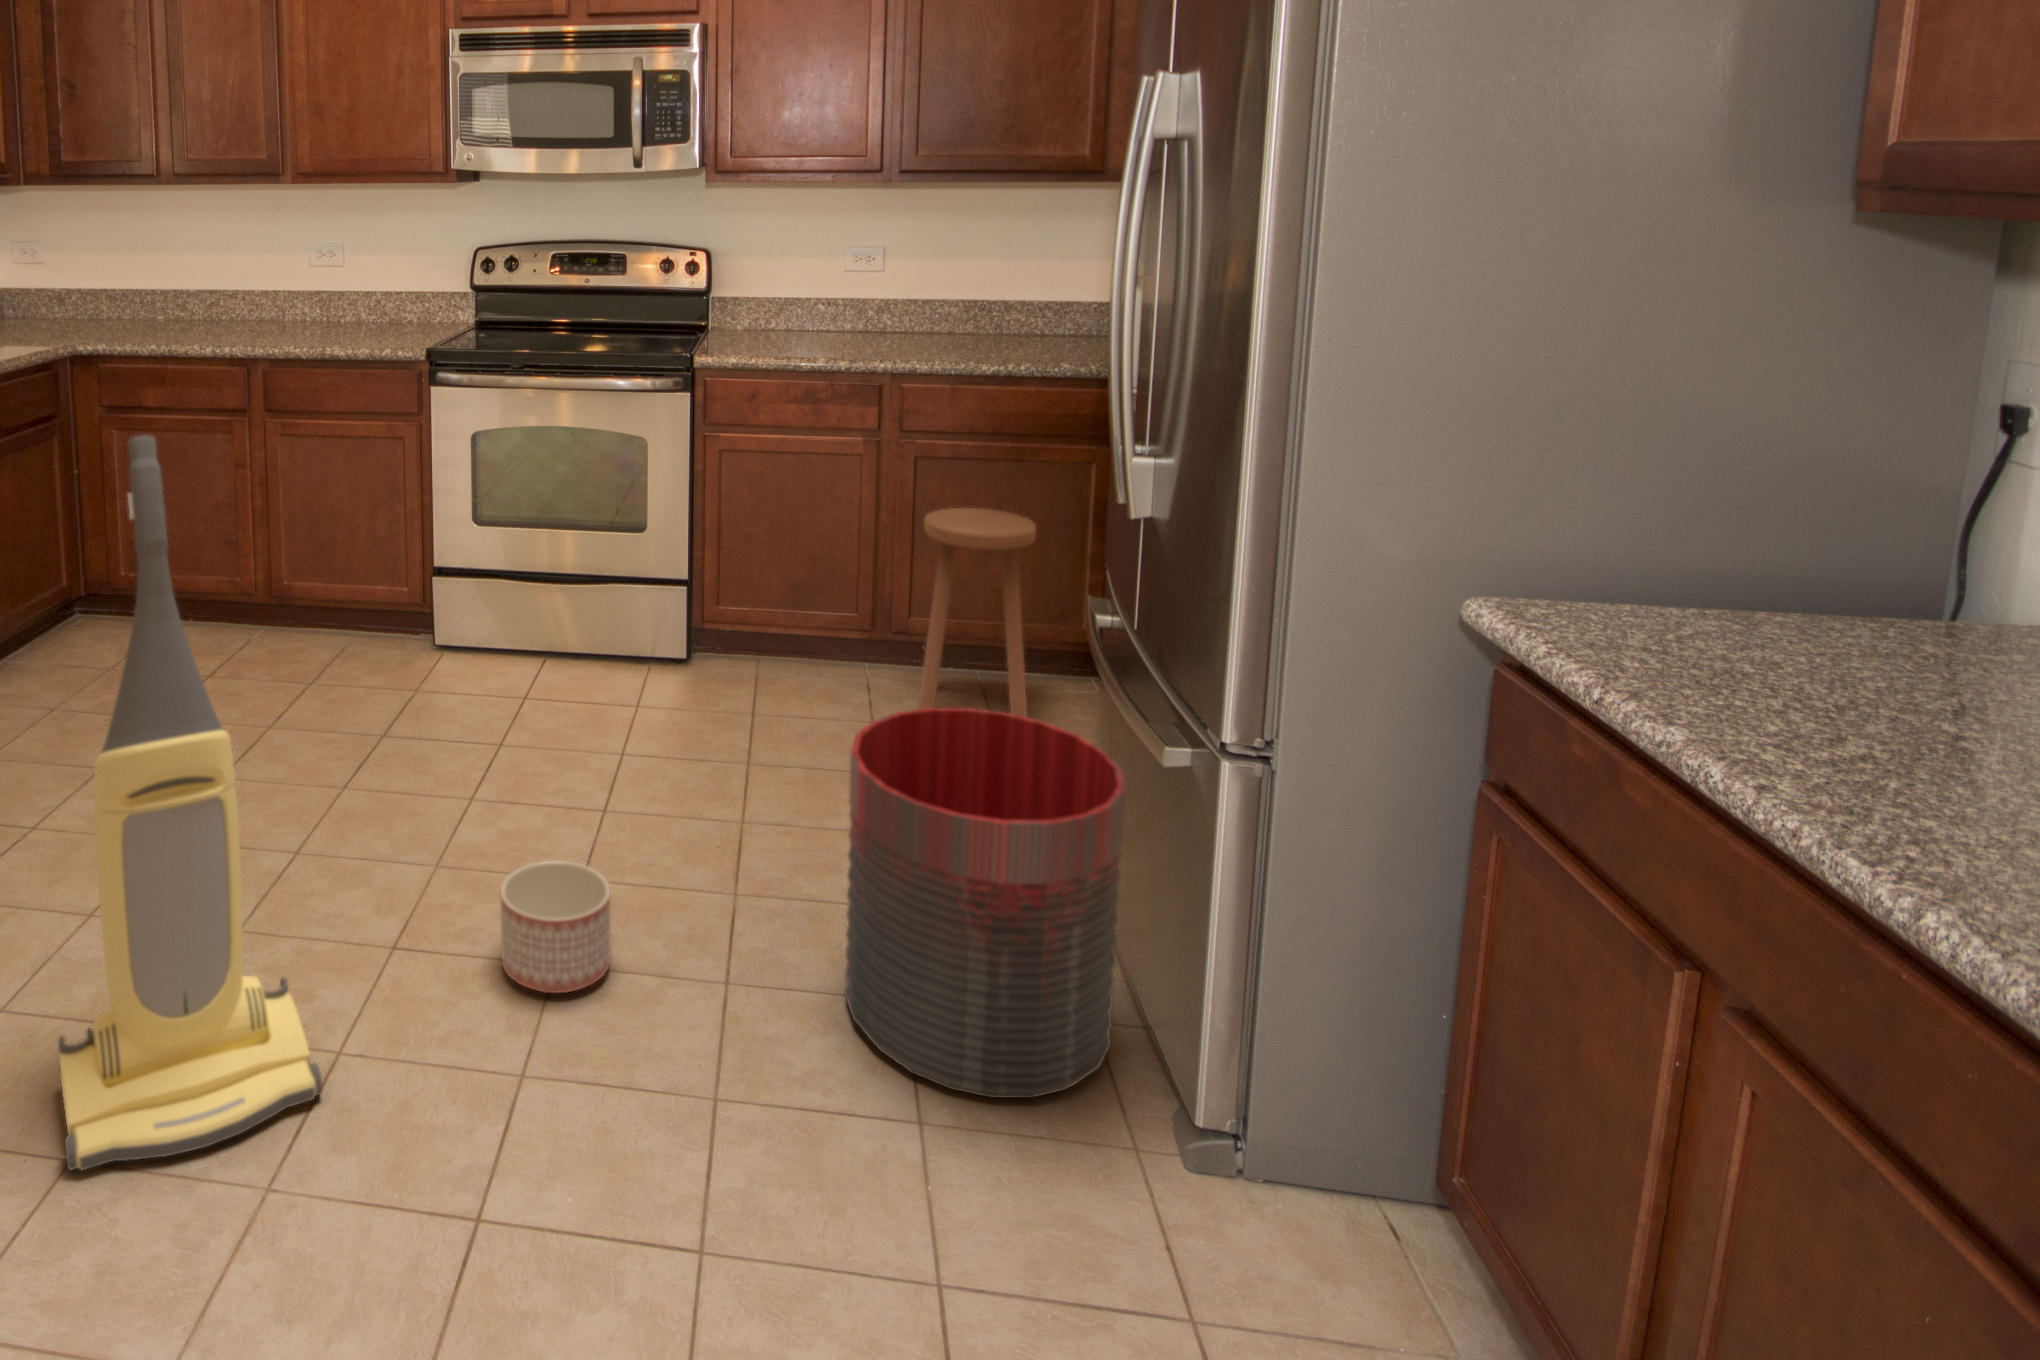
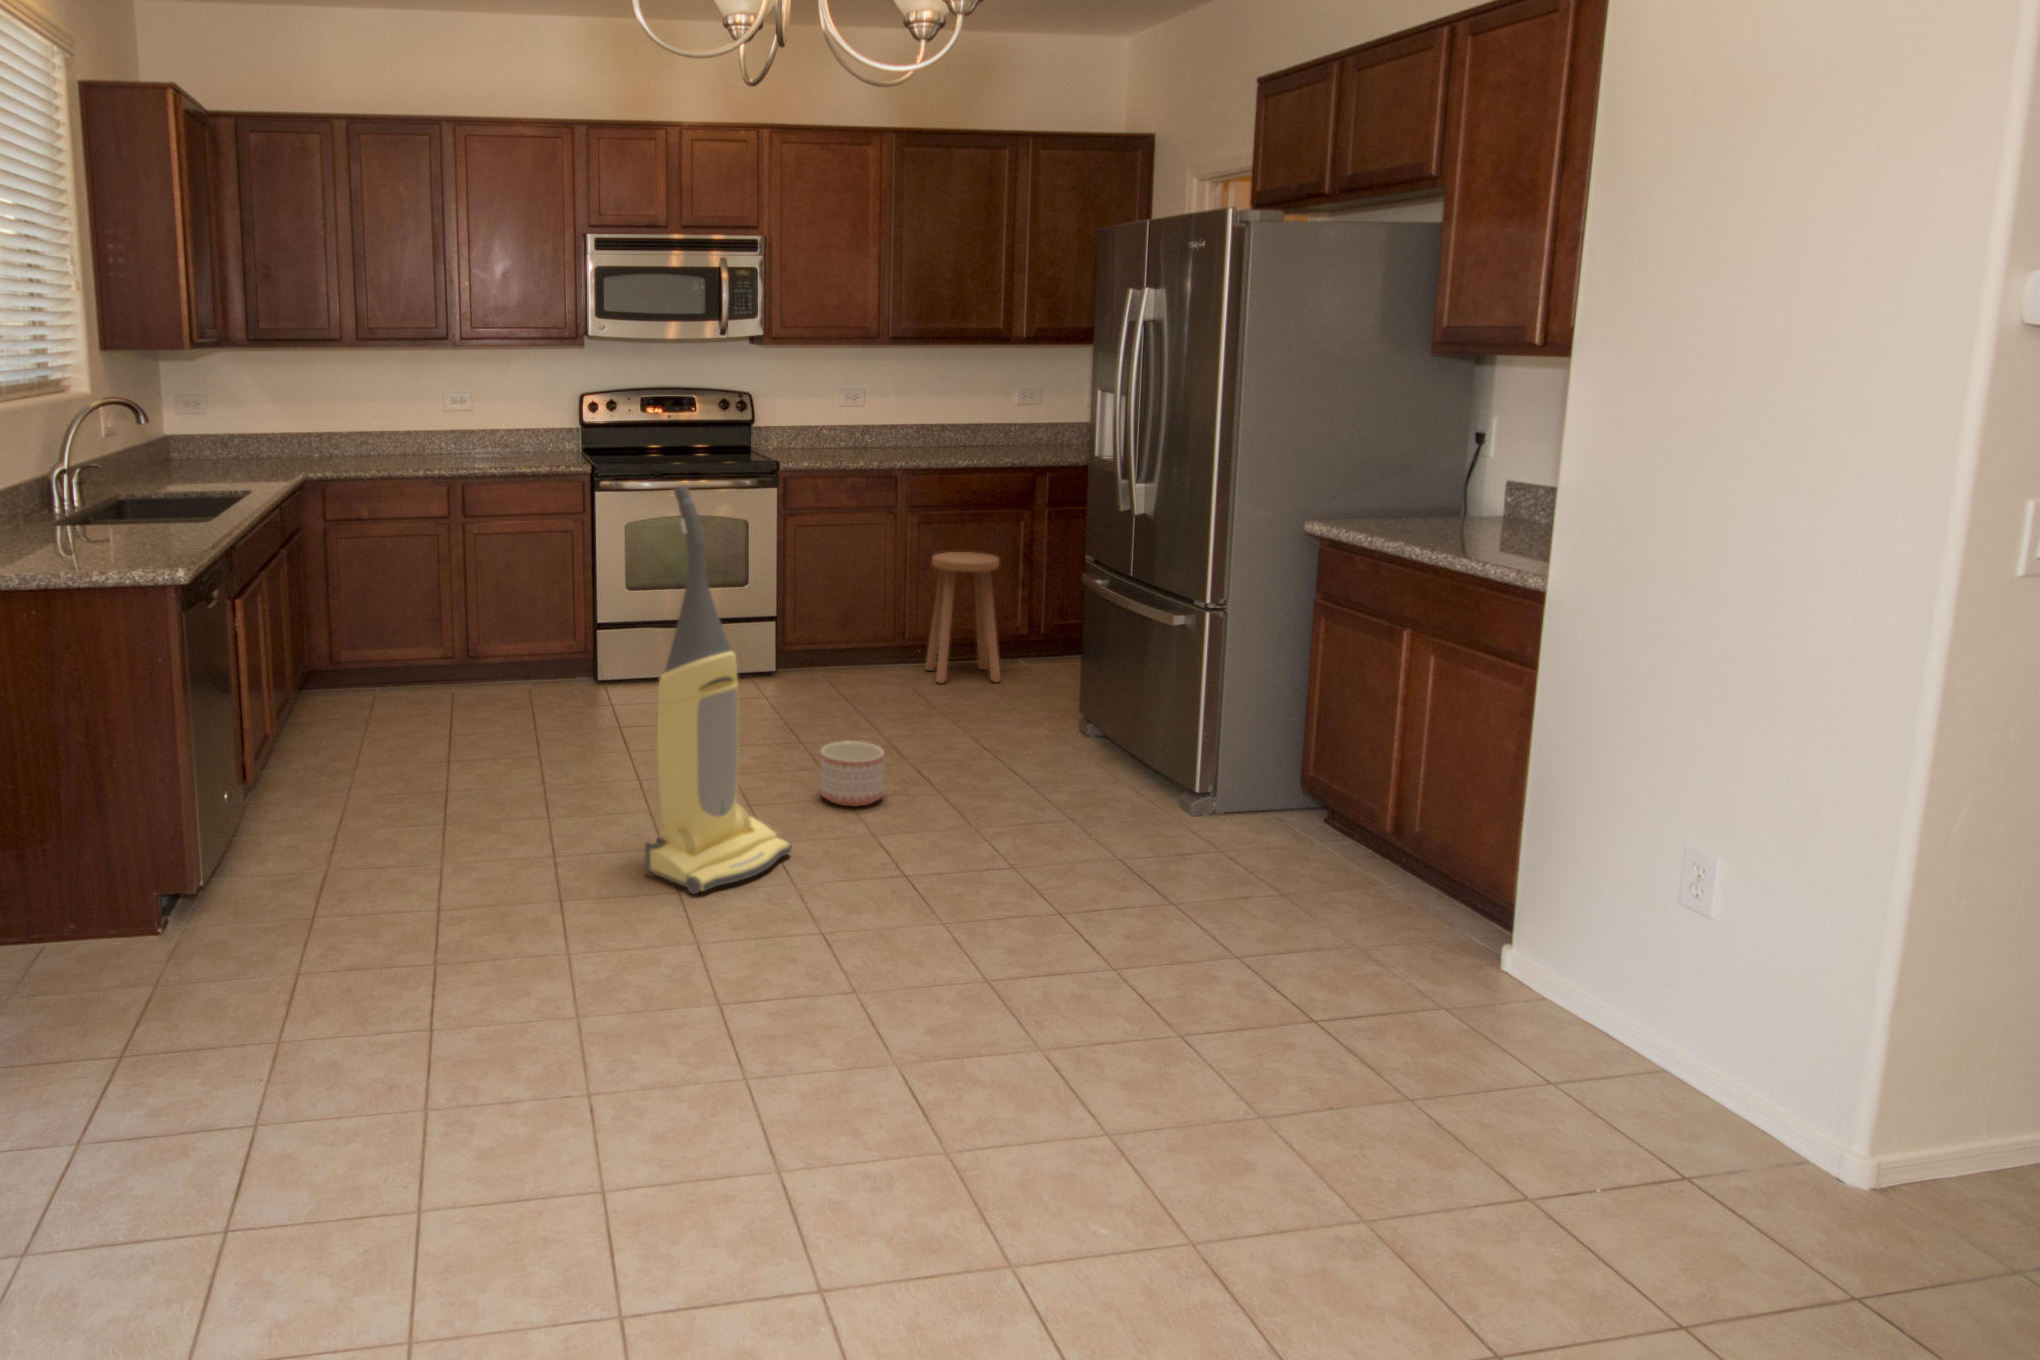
trash can: present [845,708,1126,1098] -> none [1000,629,1144,805]

